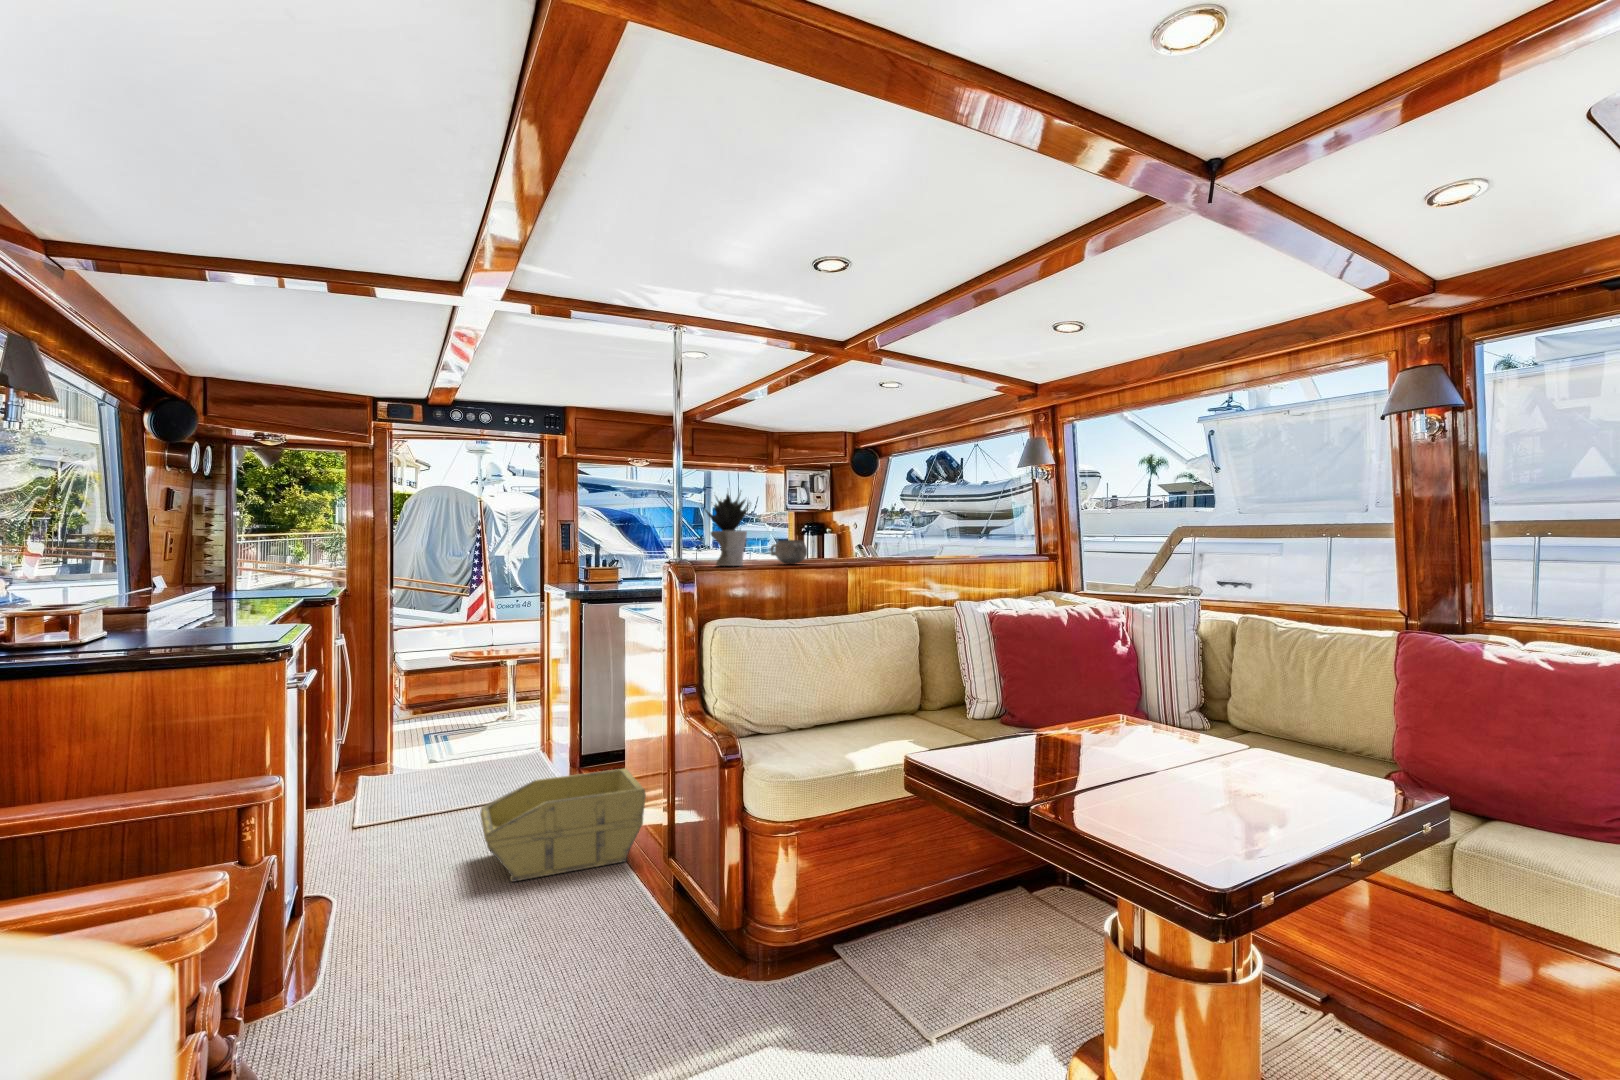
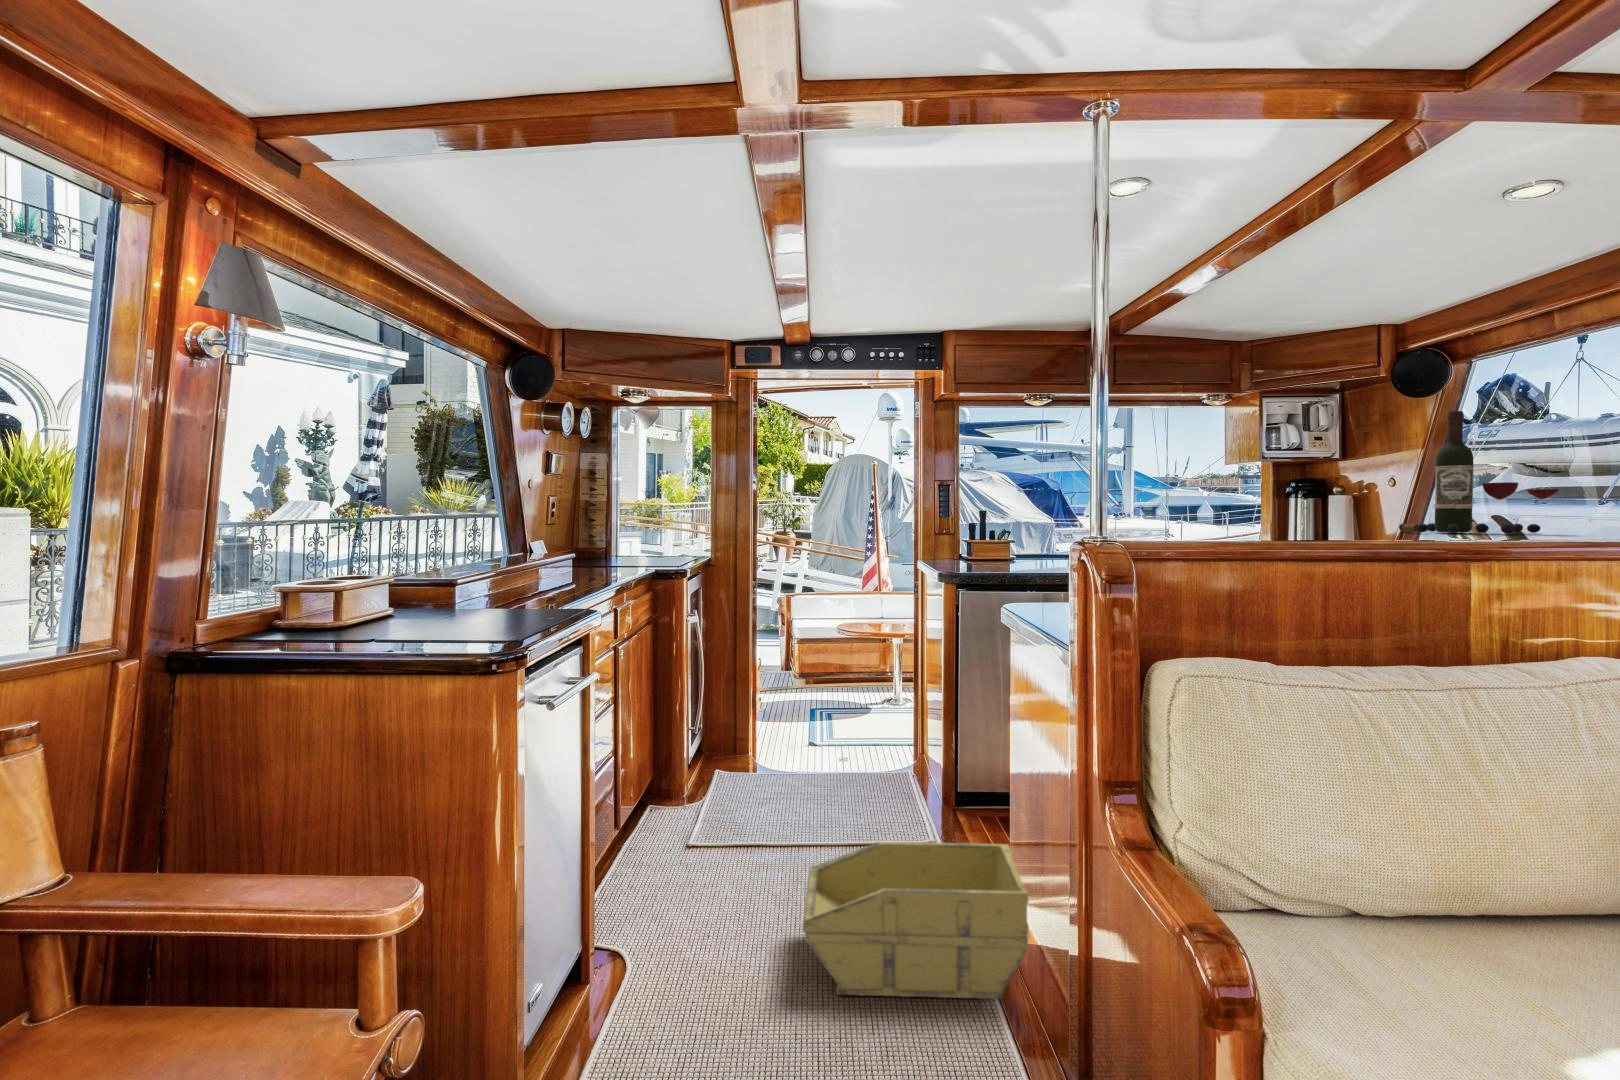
wine bottle: none [846,490,915,557] -> present [1399,411,1559,533]
potted plant: present [706,494,750,566] -> none [1131,410,1229,548]
decorative bowl: present [771,540,807,564] -> none [1262,502,1340,546]

